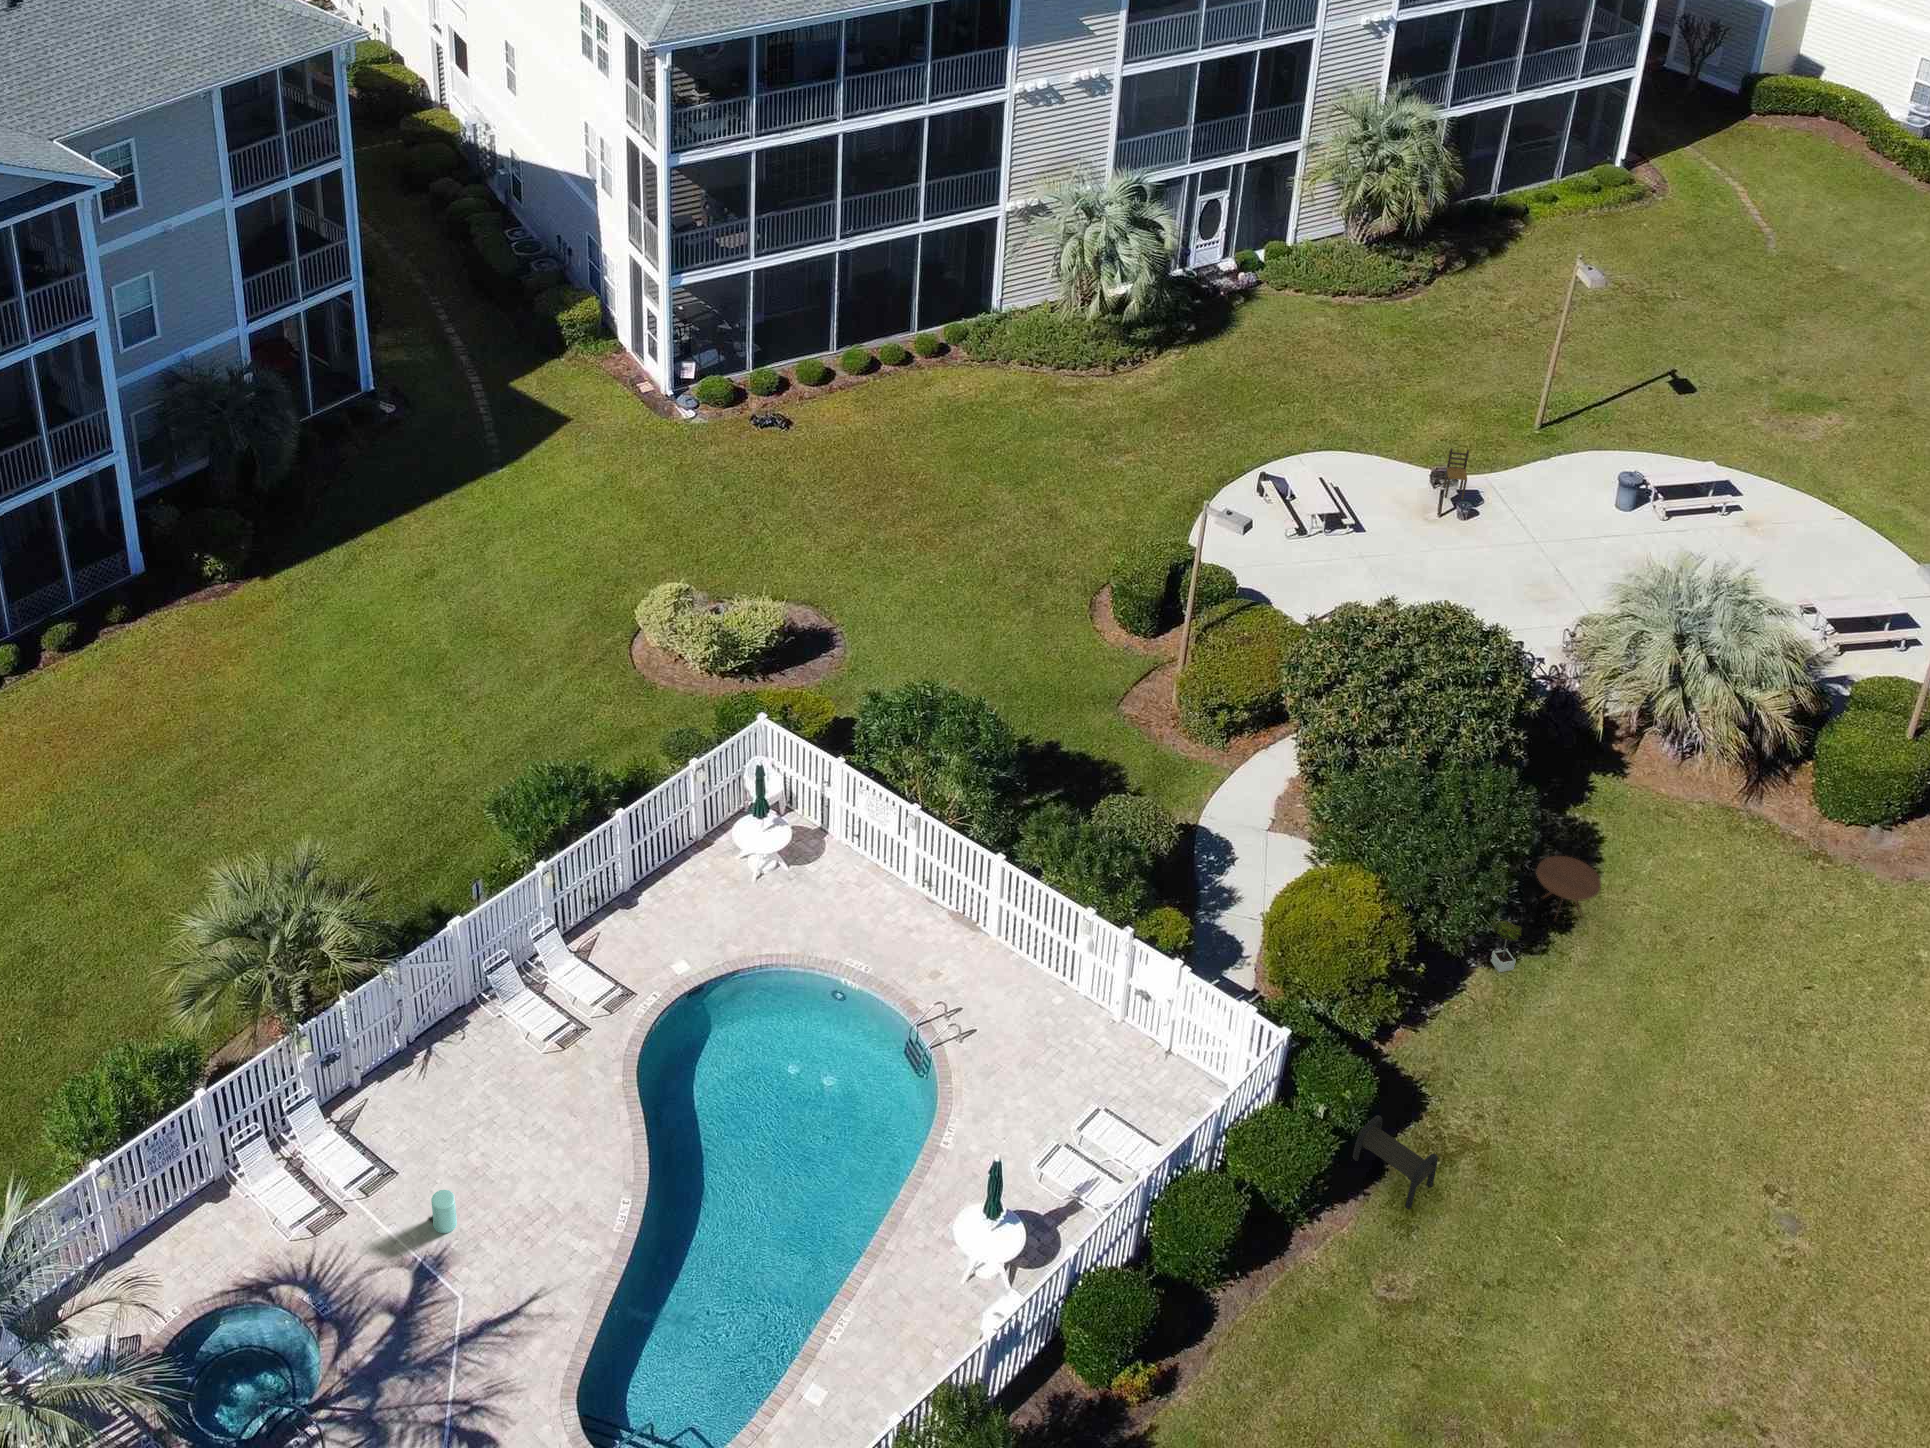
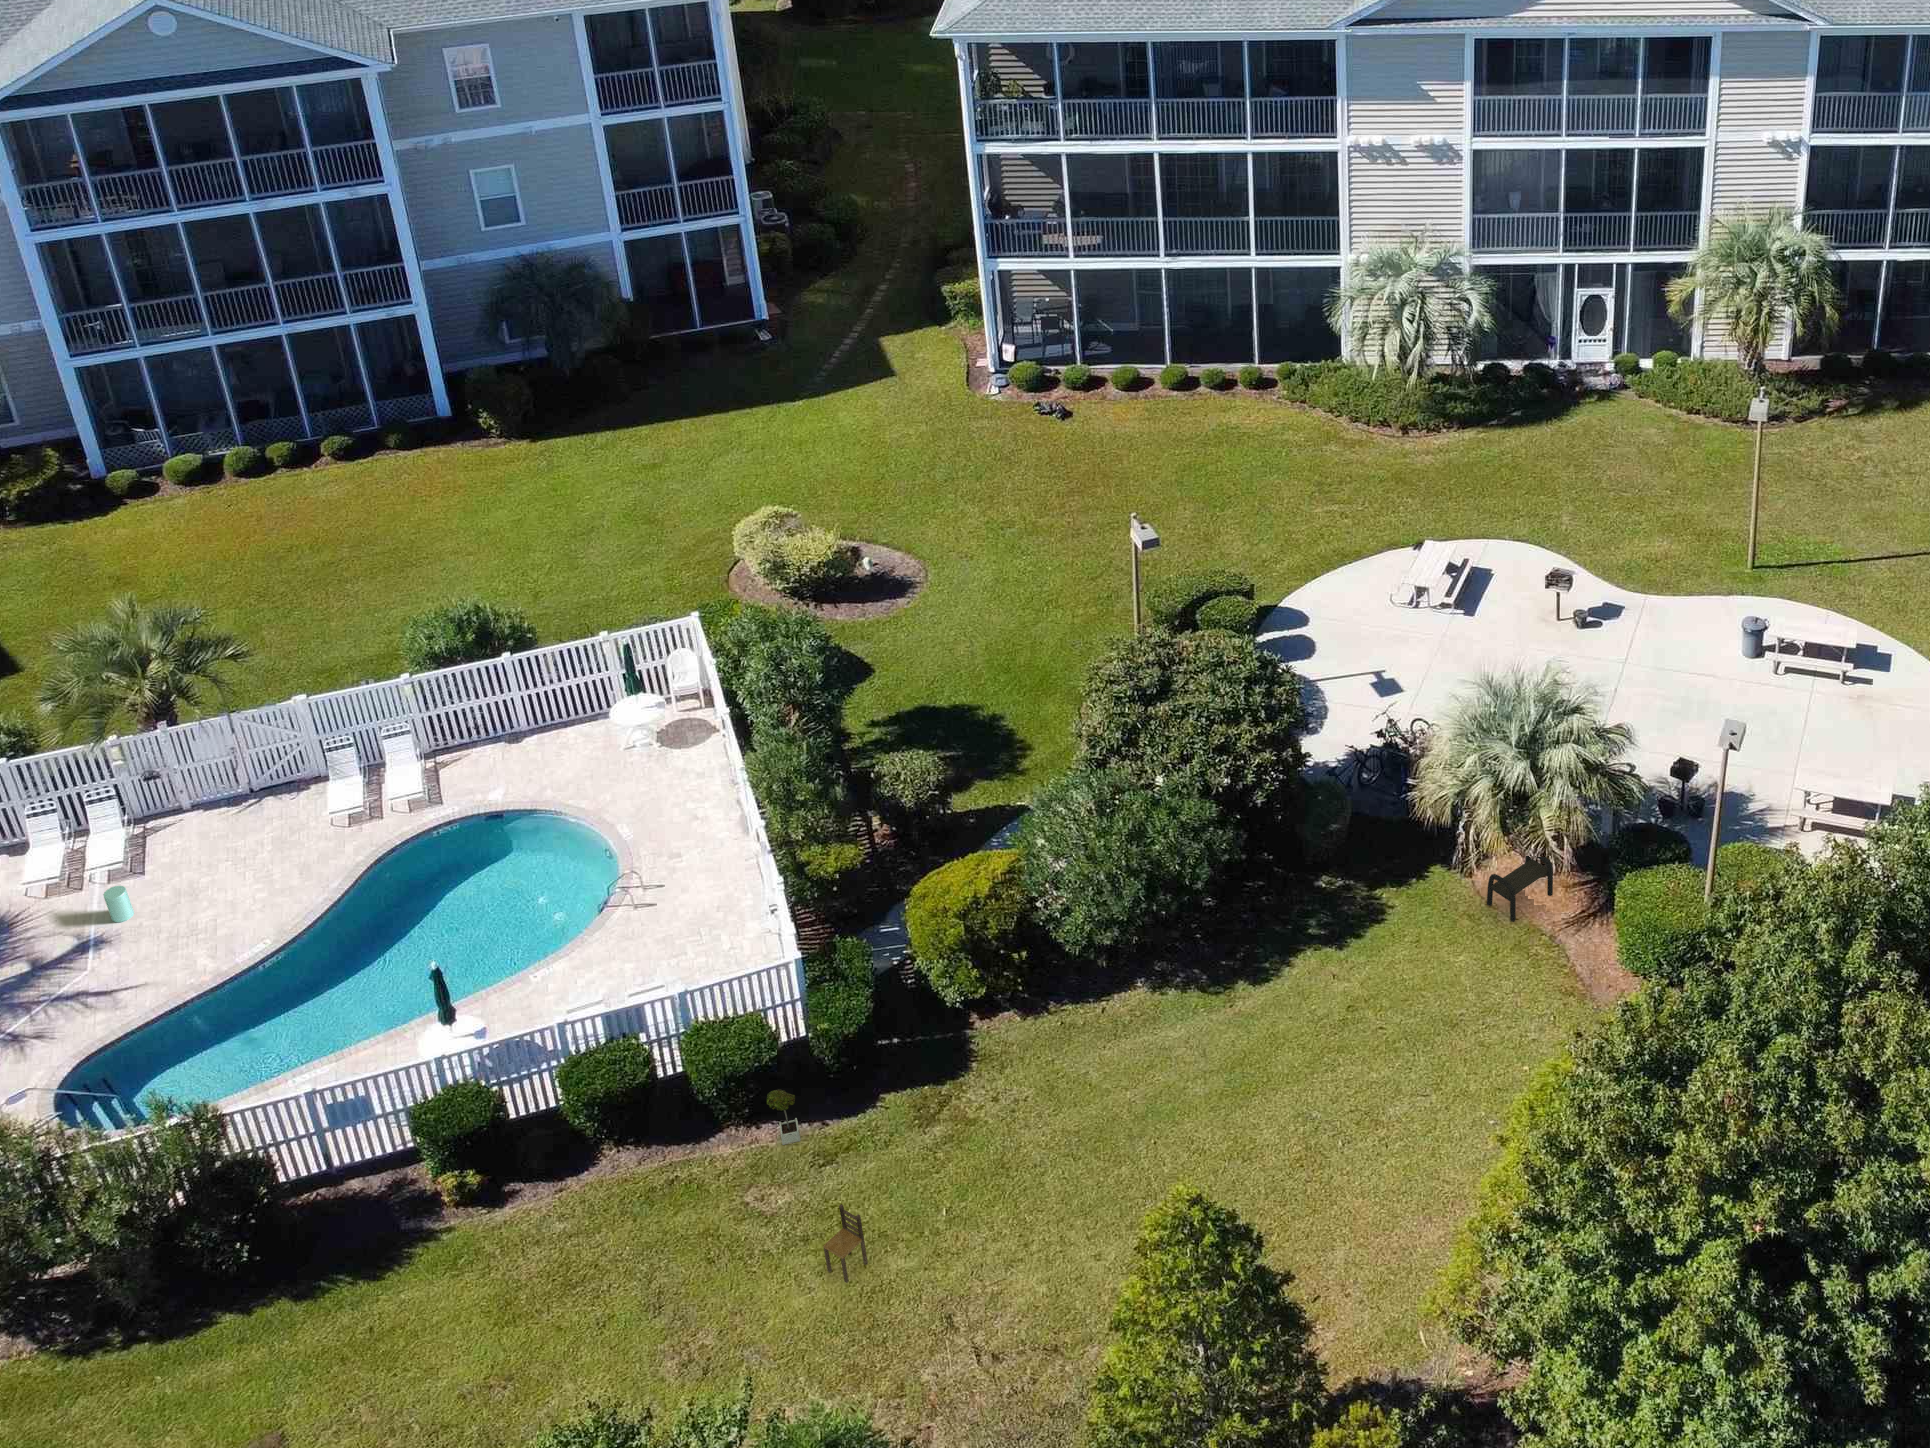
chair: present [1443,448,1469,499] -> present [823,1204,868,1283]
round table: present [1536,856,1602,916] -> none [1244,914,1306,980]
potted tree: present [1491,921,1522,972] -> present [767,1089,801,1145]
bench: present [1353,1115,1438,1209] -> present [1487,856,1553,922]

